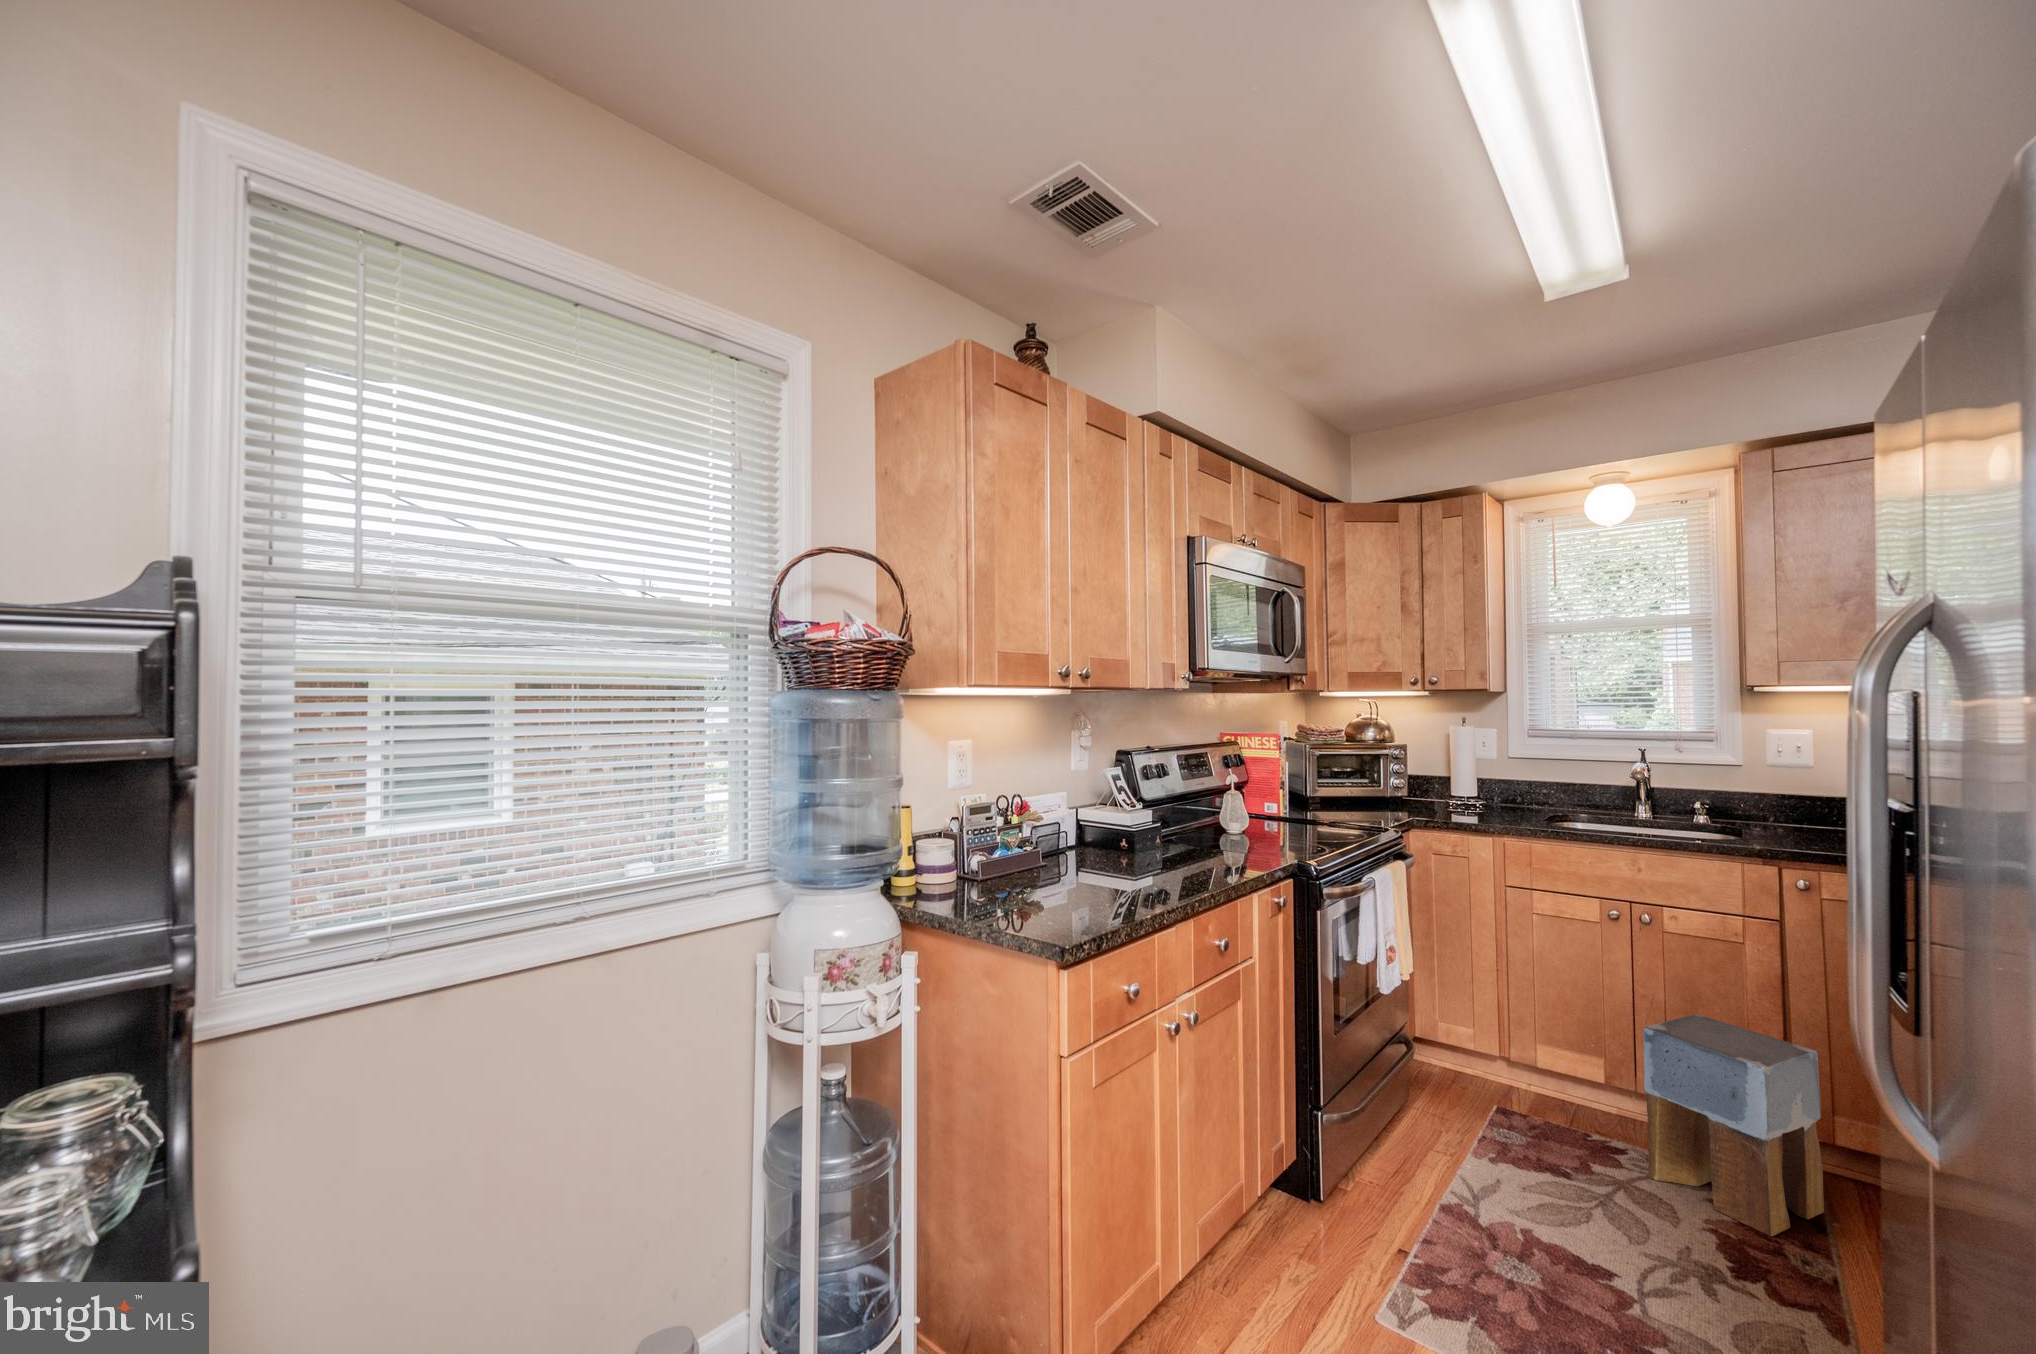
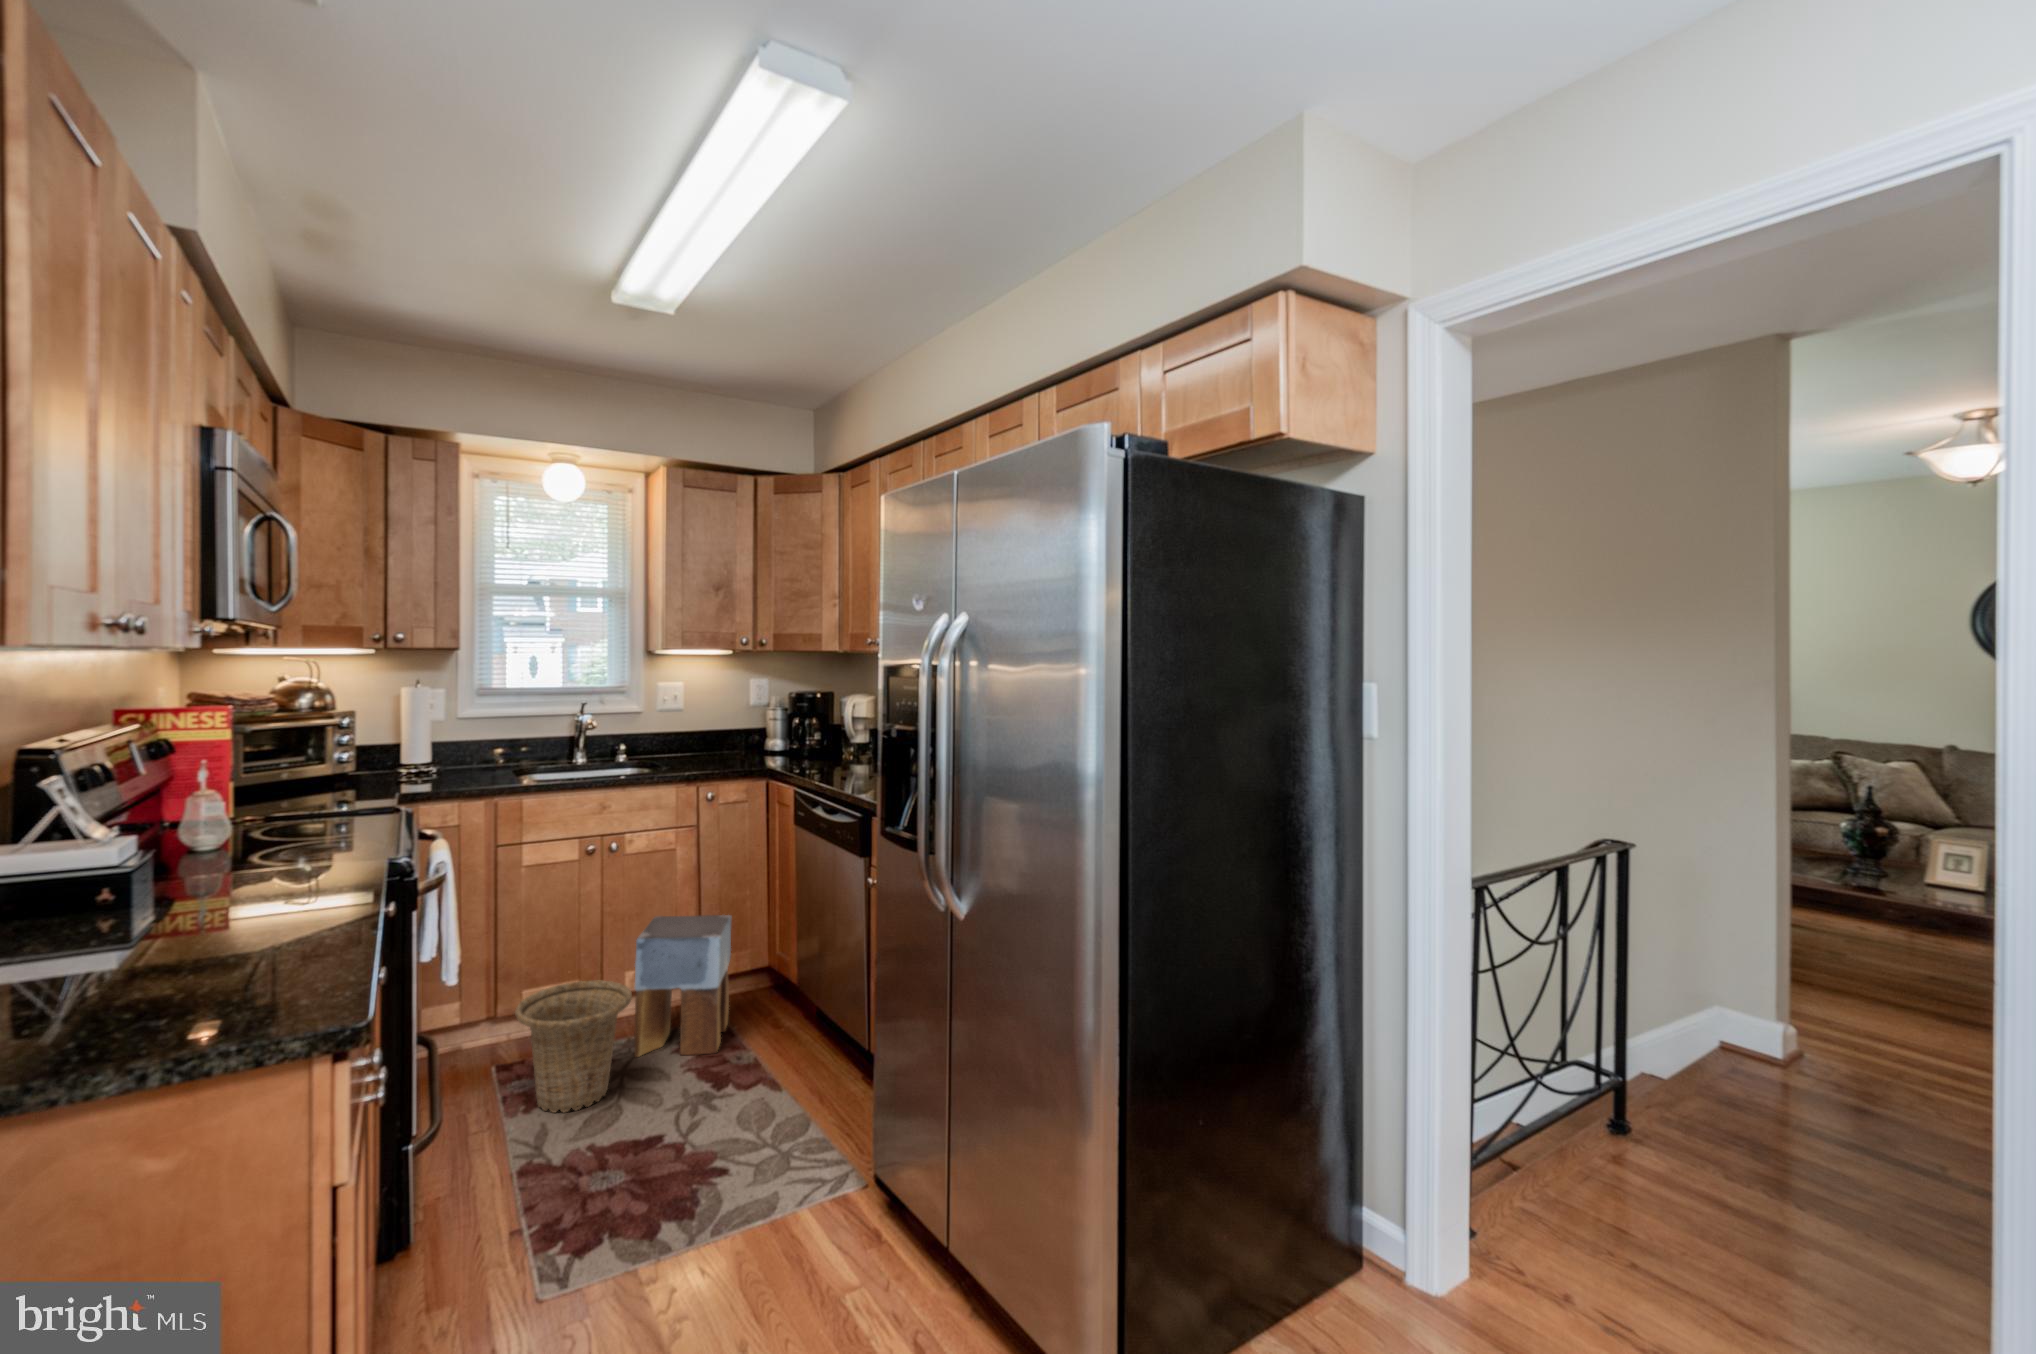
basket: none [1480,1041,1617,1195] -> present [515,981,632,1113]

